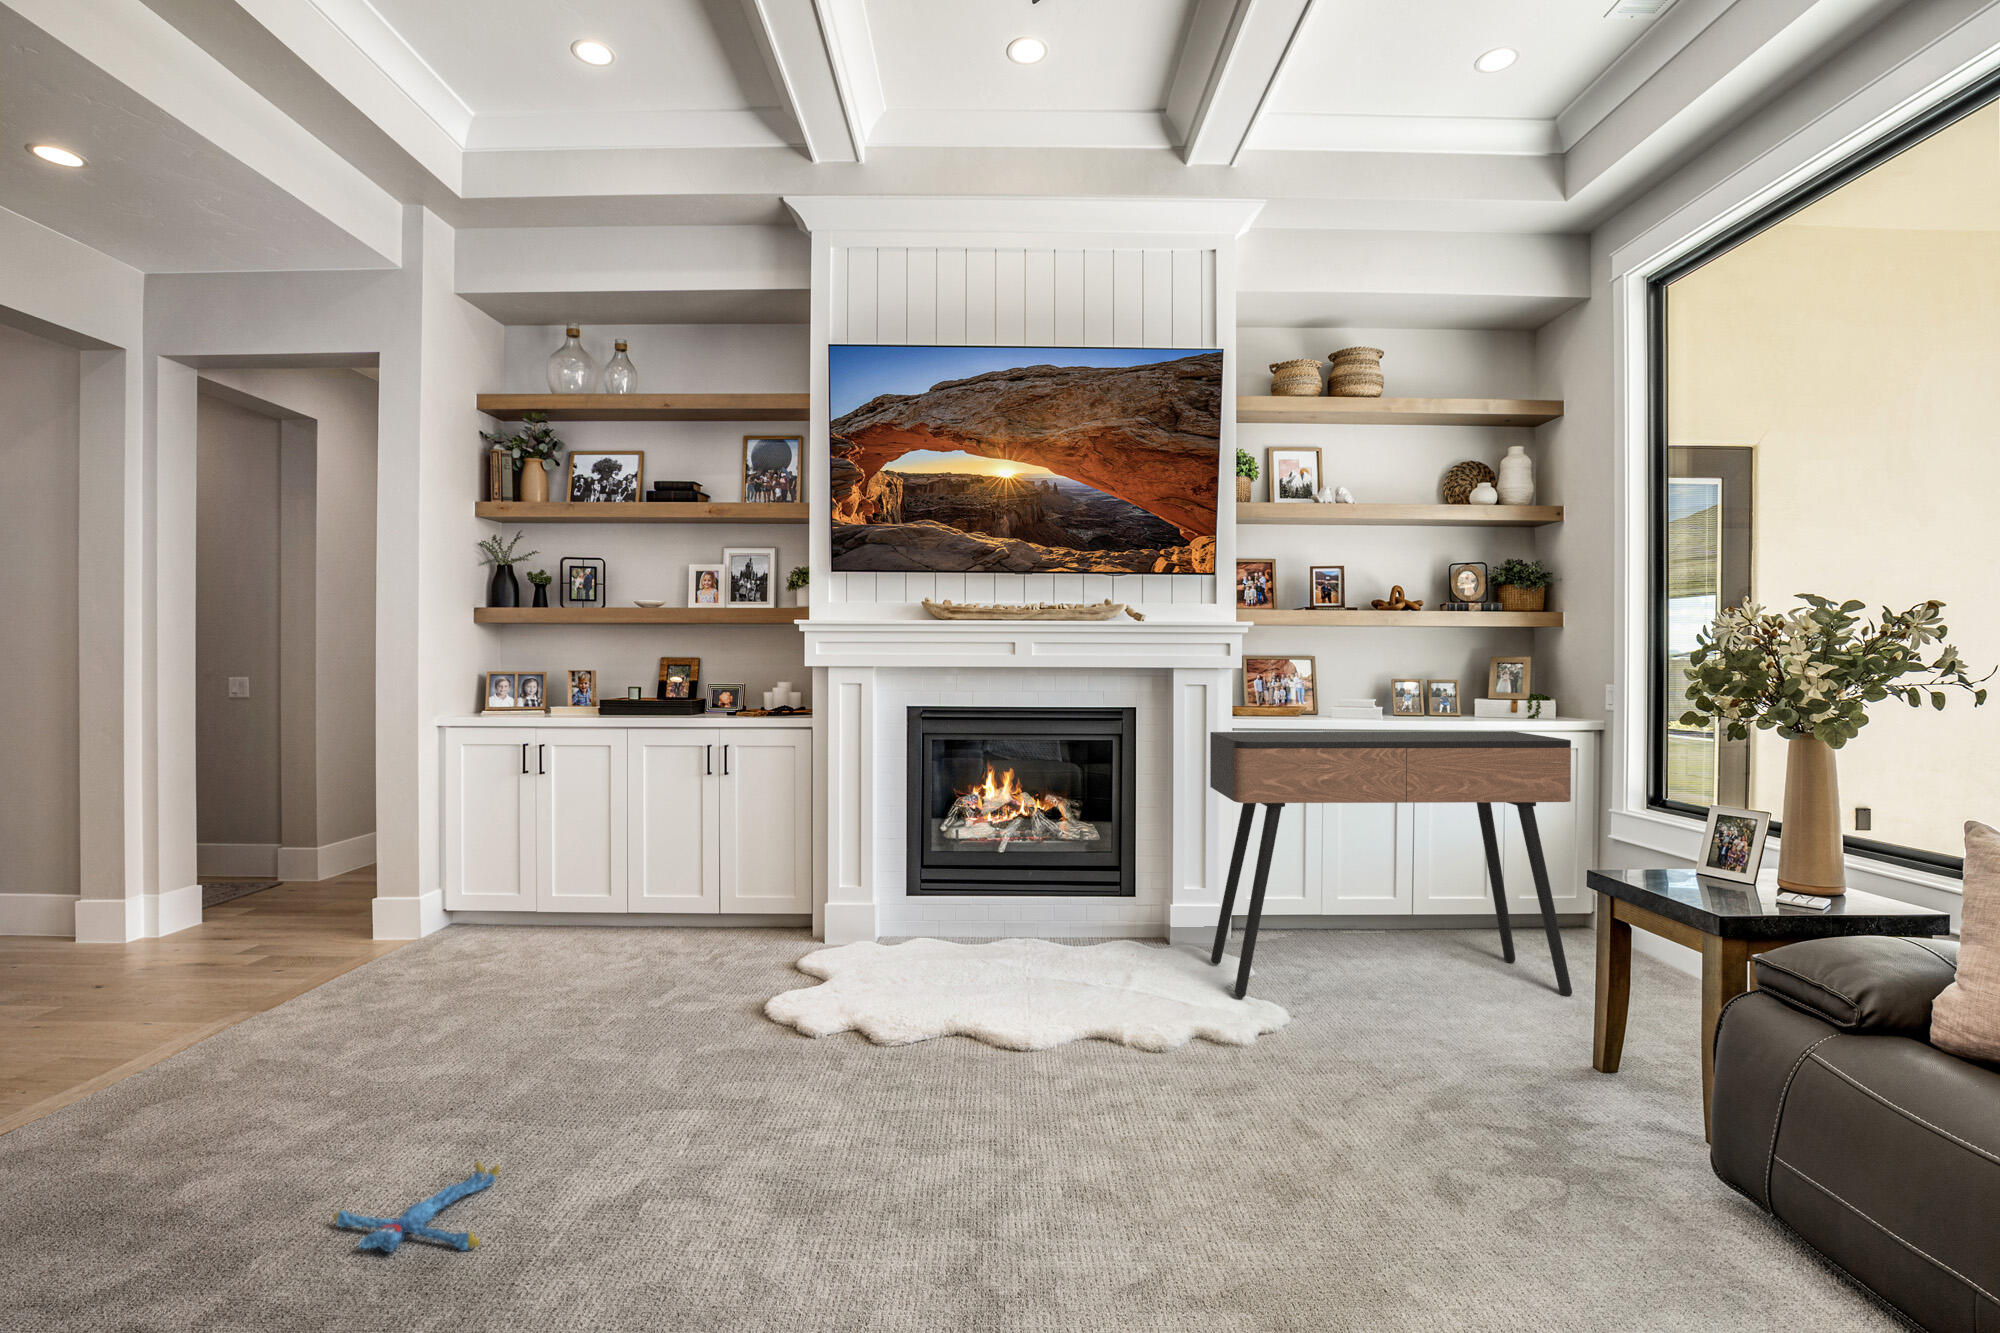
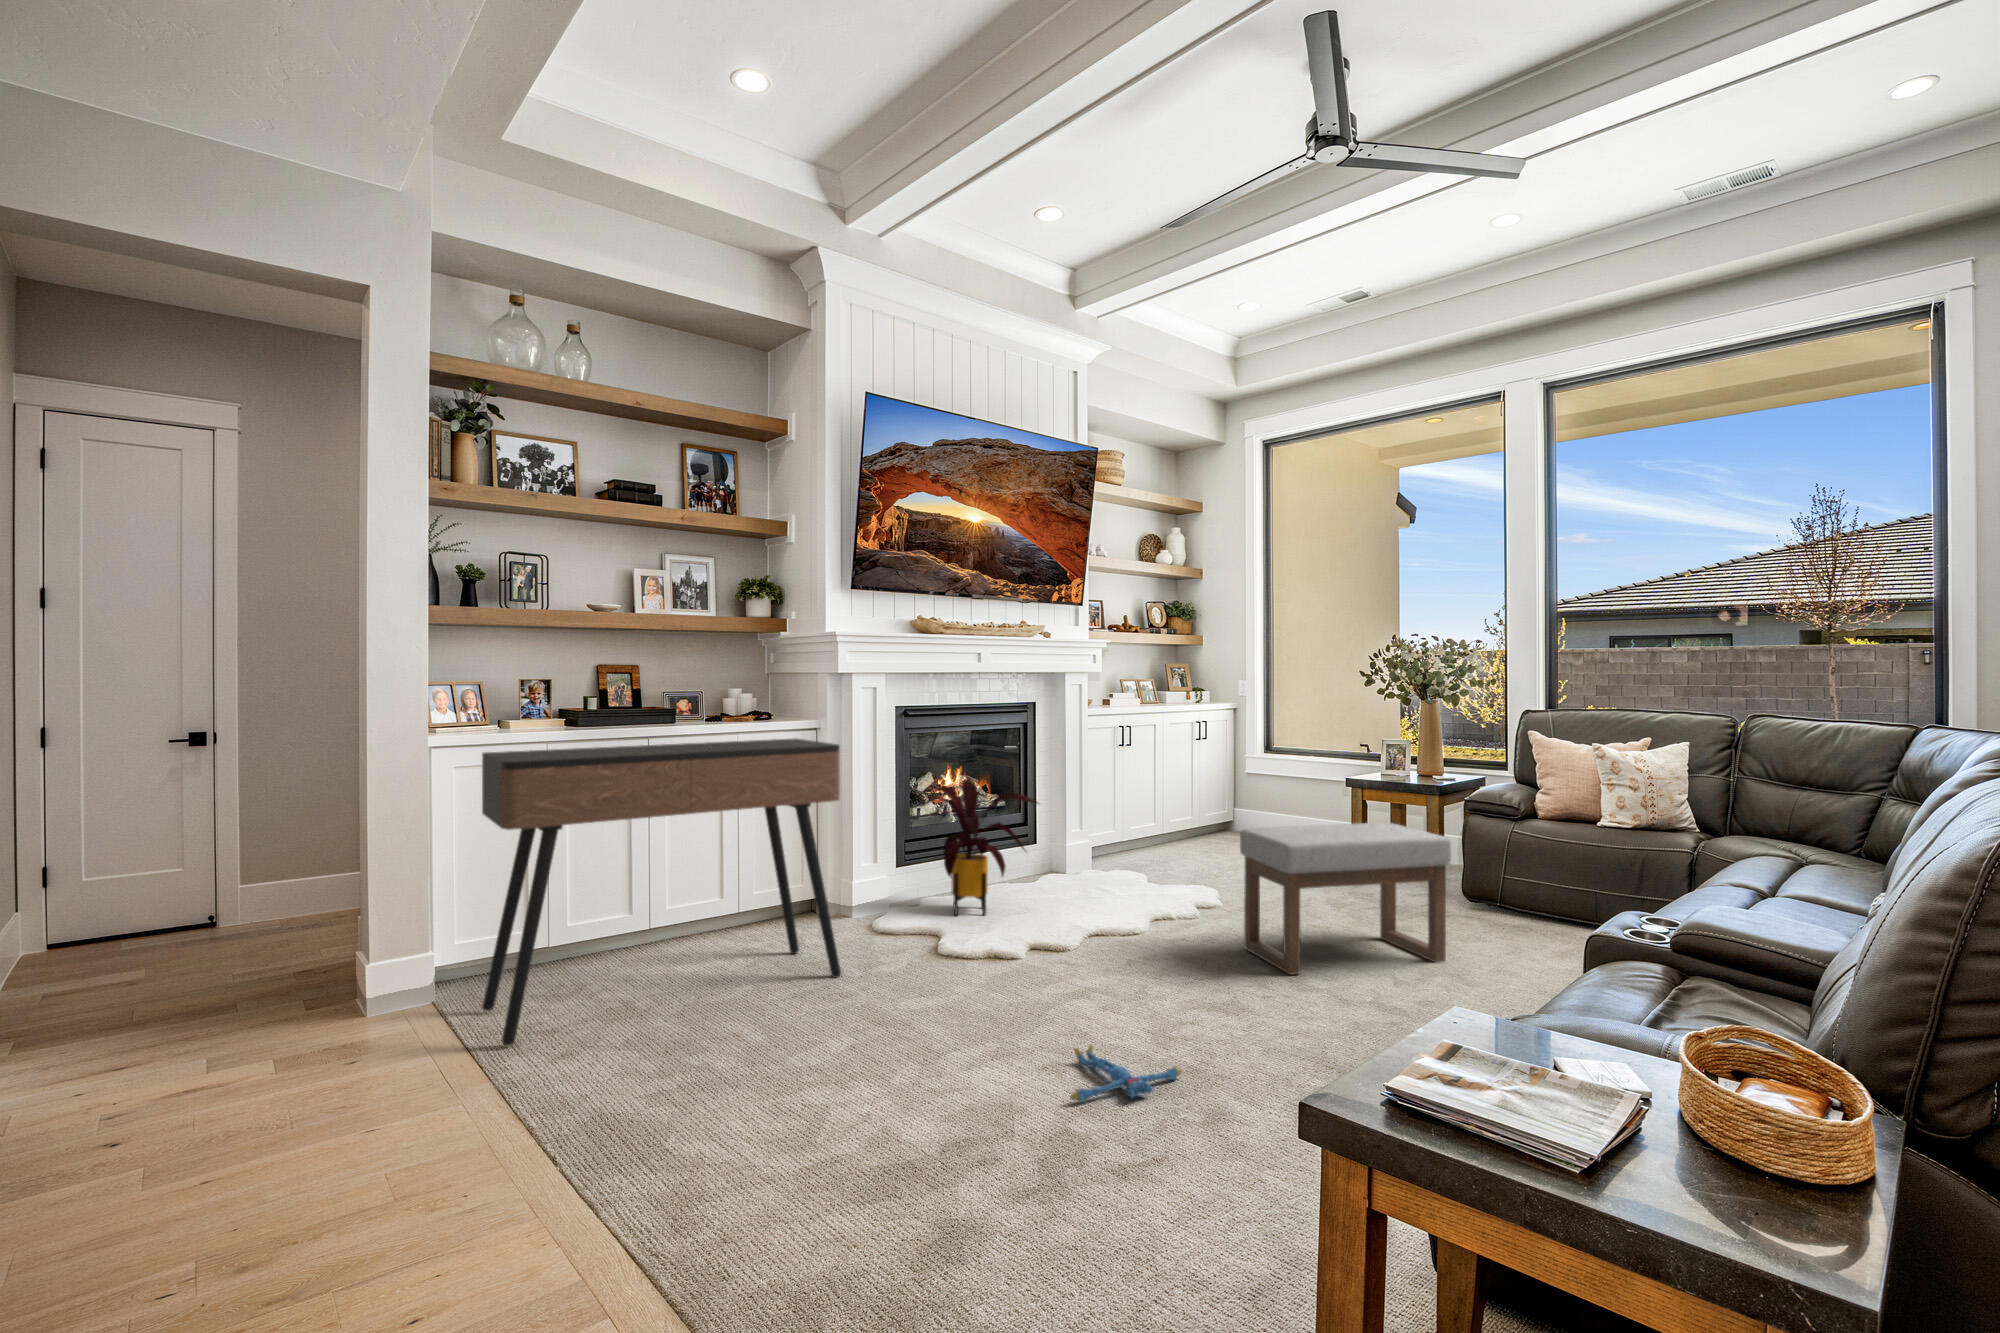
console table: present [1210,731,1572,998] -> present [482,738,841,1046]
house plant: none [861,802,998,976] -> present [916,779,1038,916]
ottoman: none [981,923,1338,1260] -> present [1240,823,1451,975]

